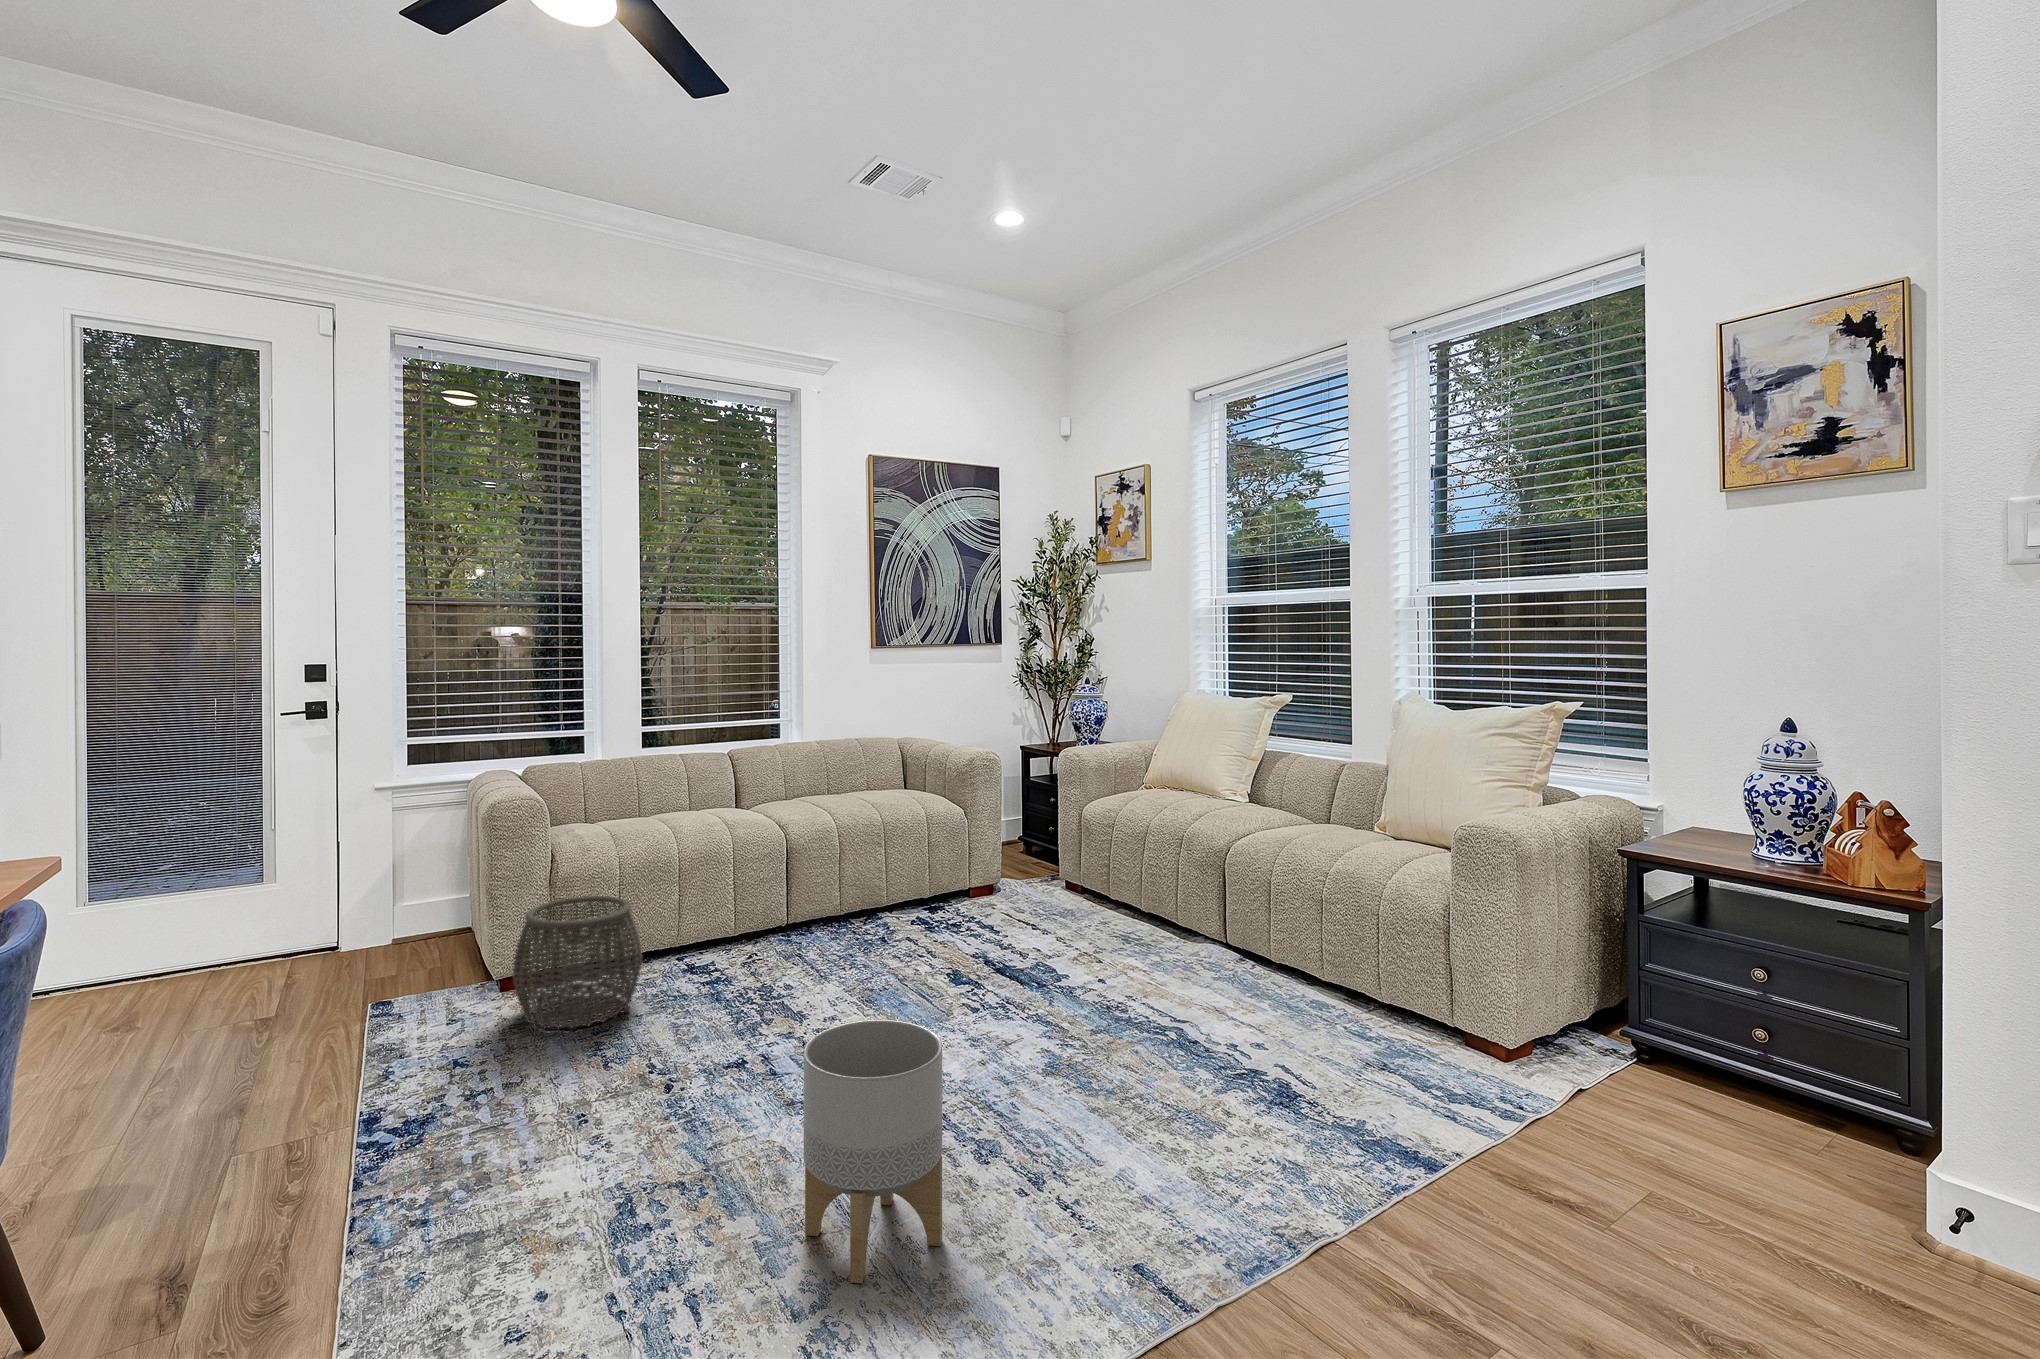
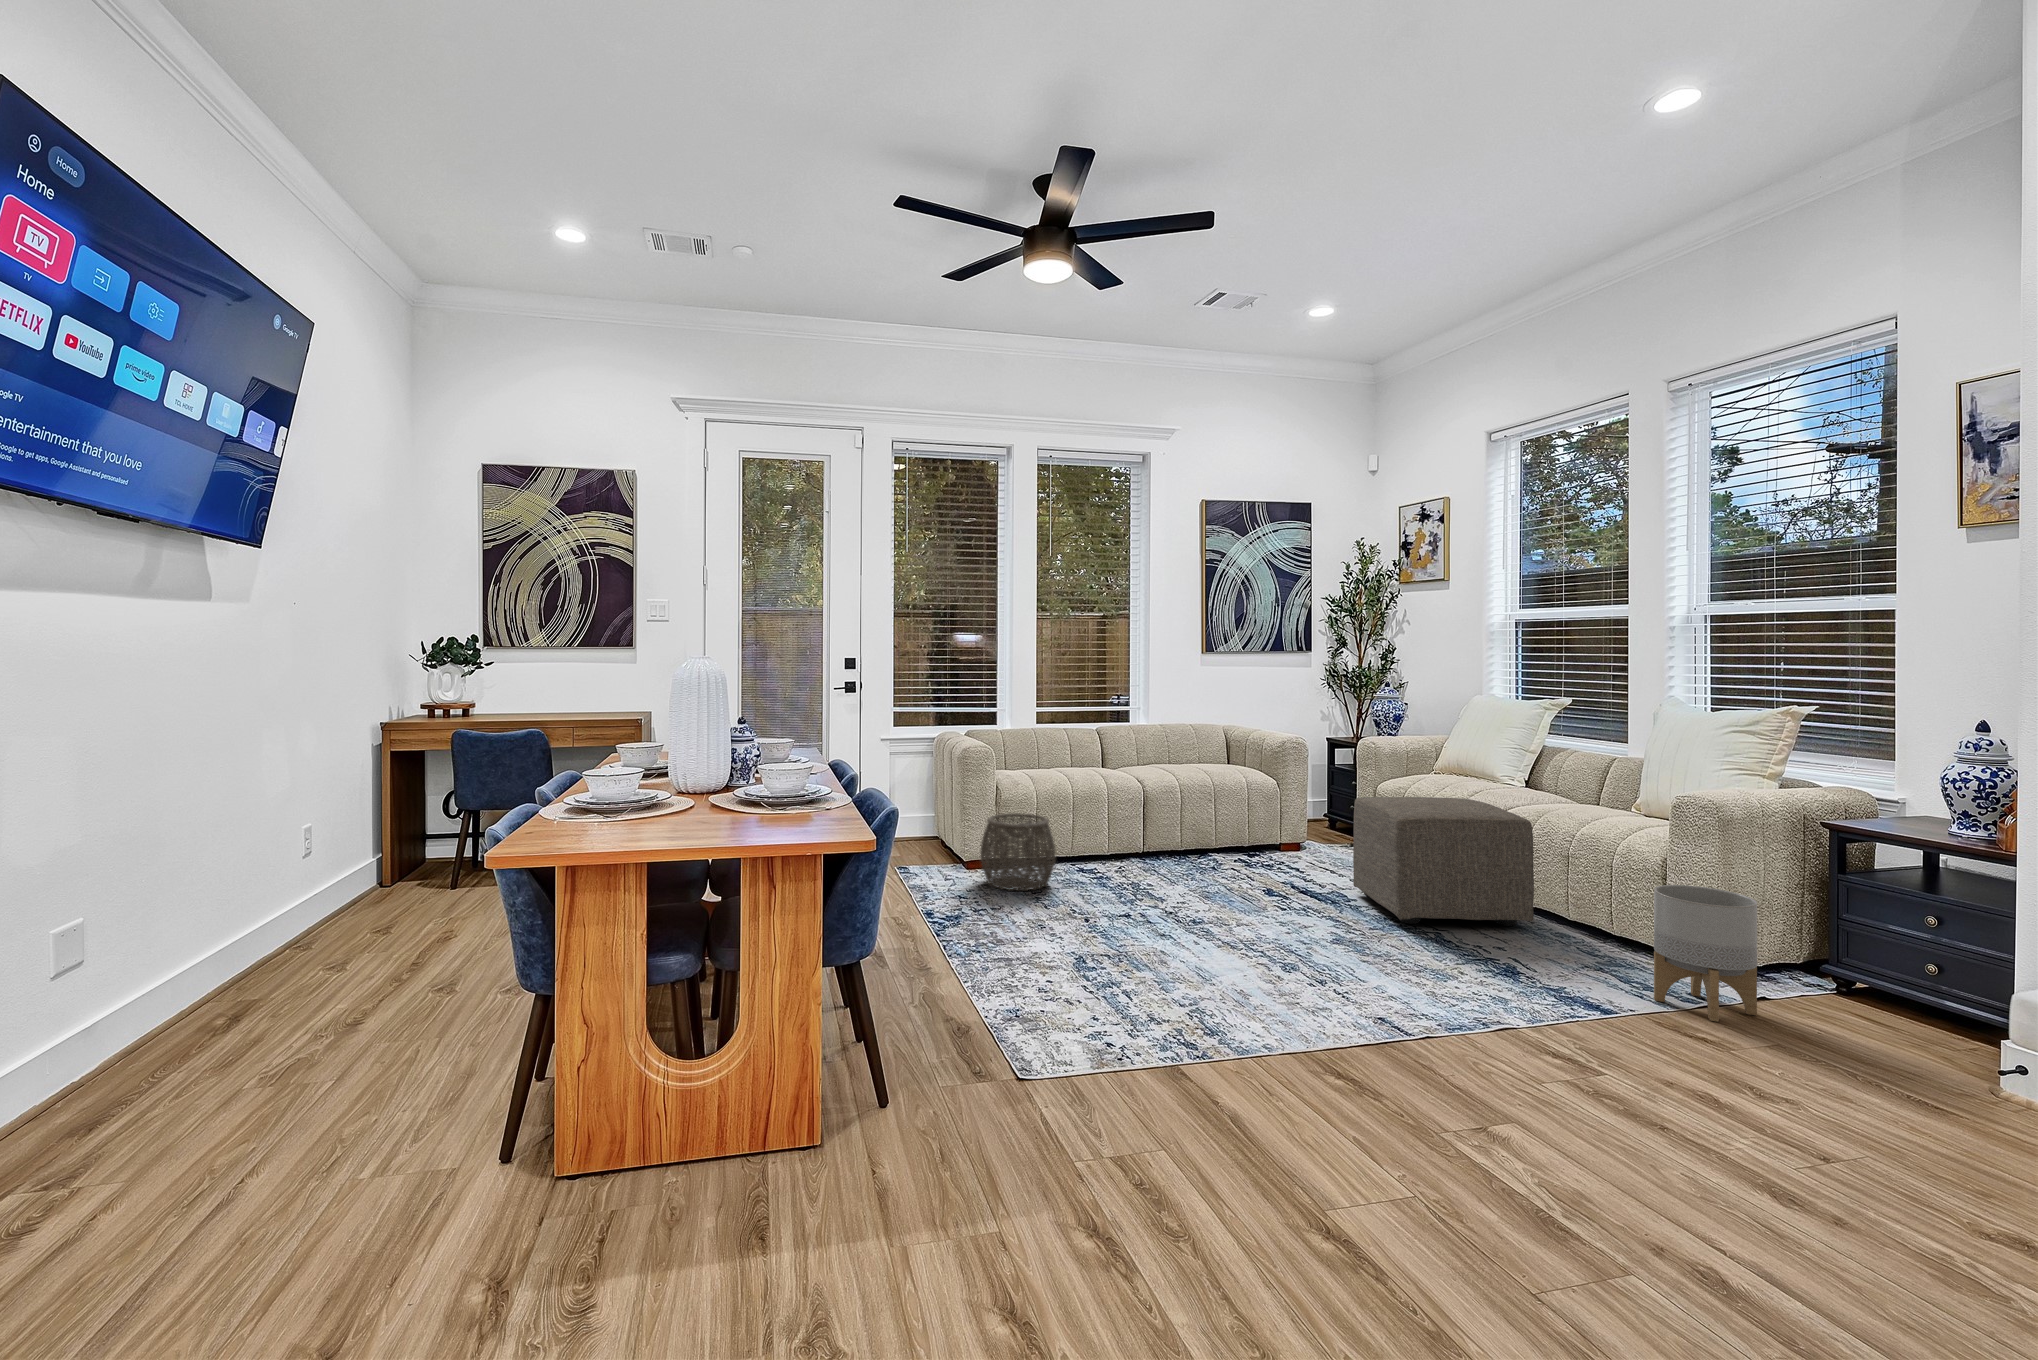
ottoman: none [1063,830,1286,1016] -> present [1353,797,1534,926]
planter: present [804,1020,942,1283] -> present [1654,885,1757,1022]

